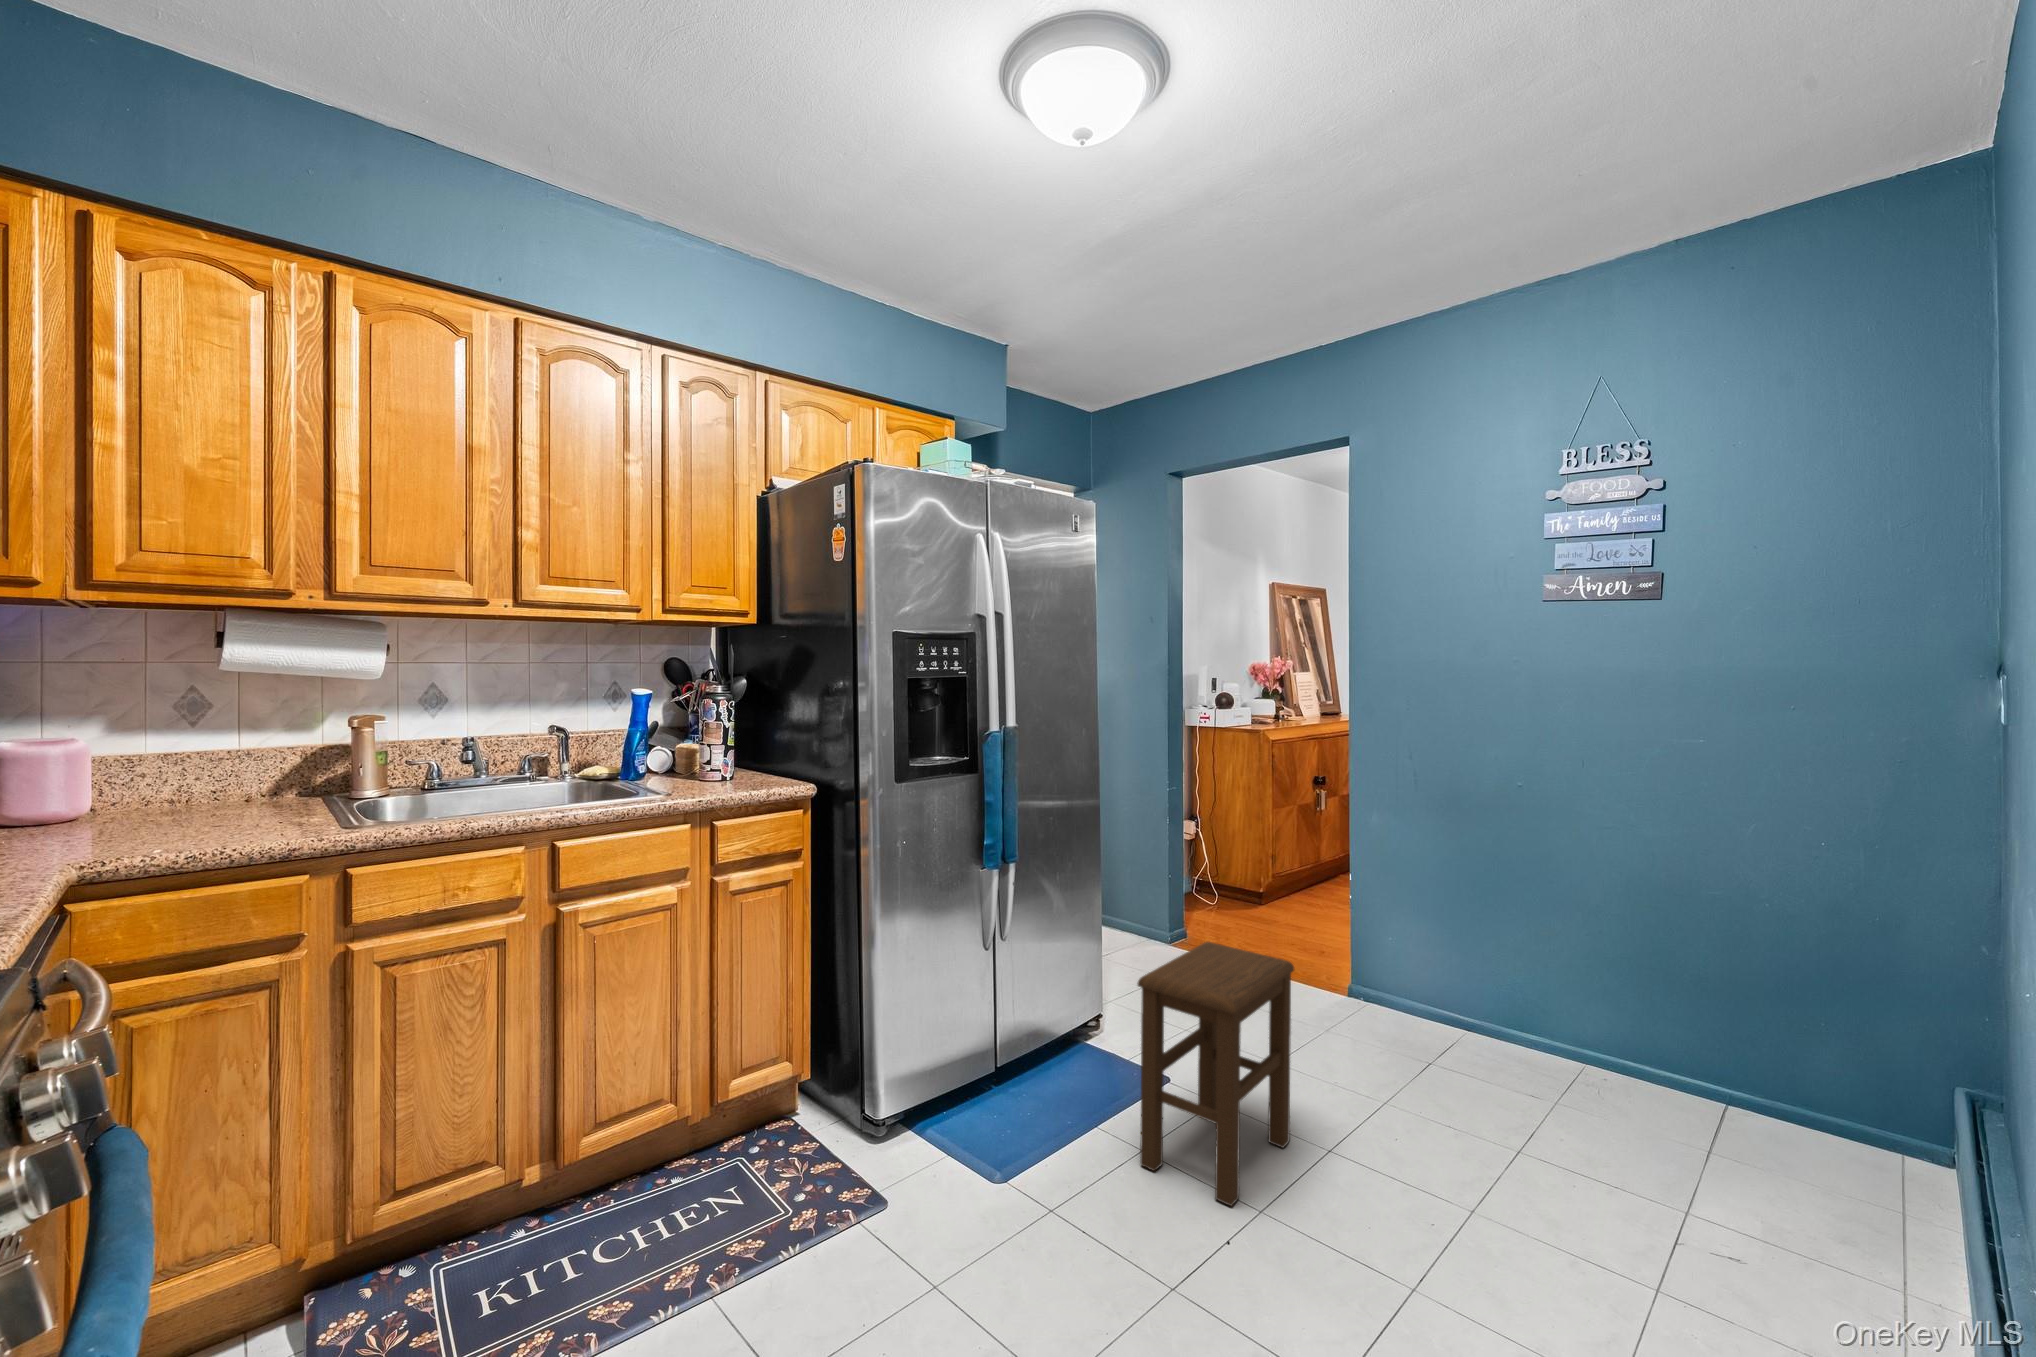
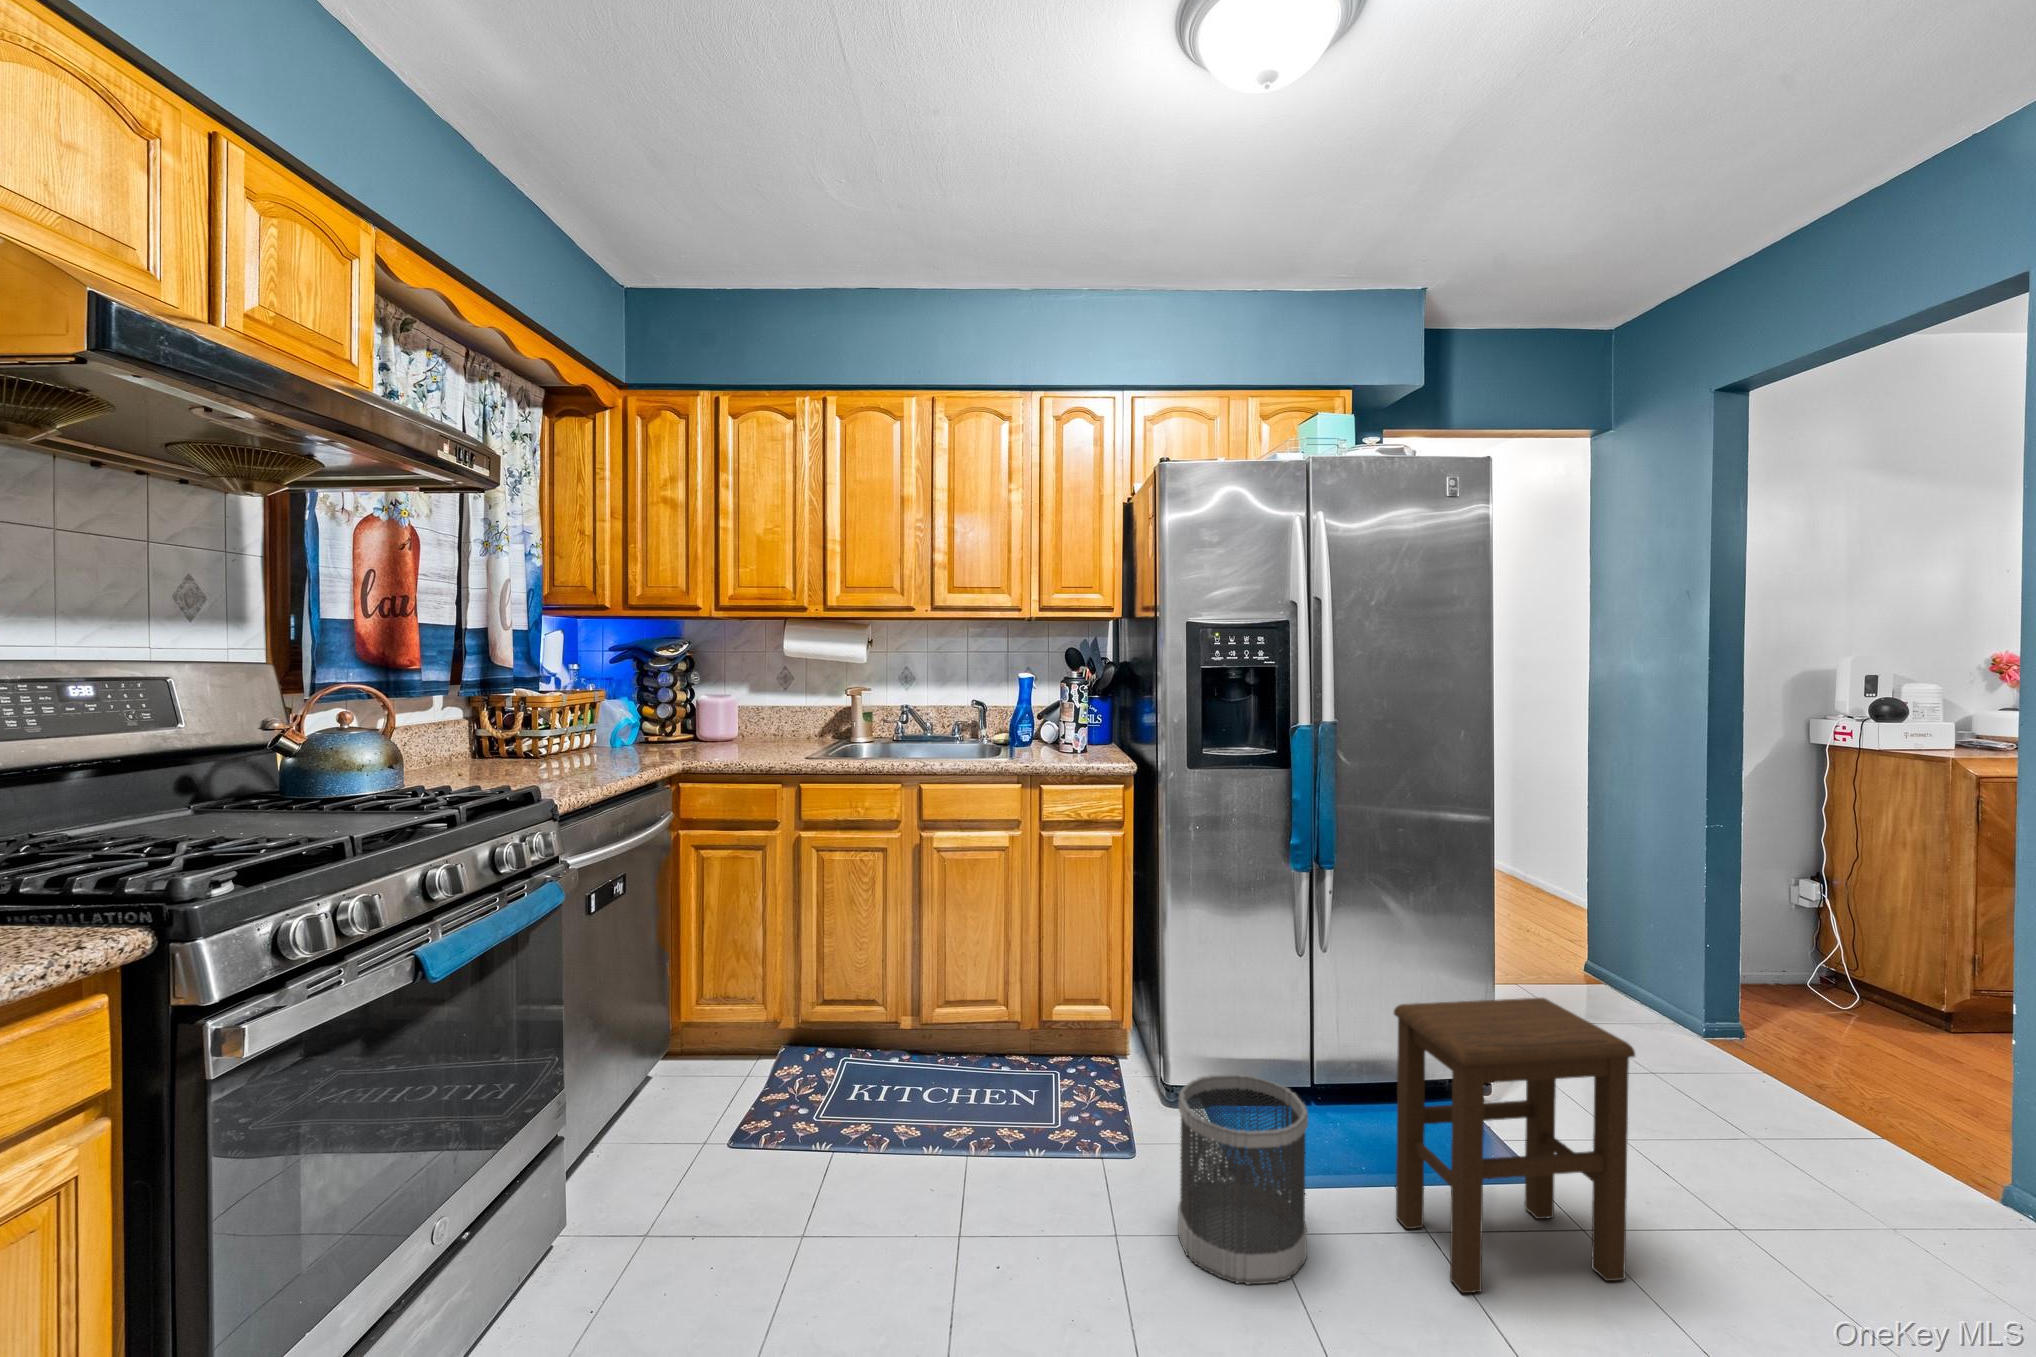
wastebasket: none [1005,1082,1130,1301] -> present [1178,1074,1308,1284]

